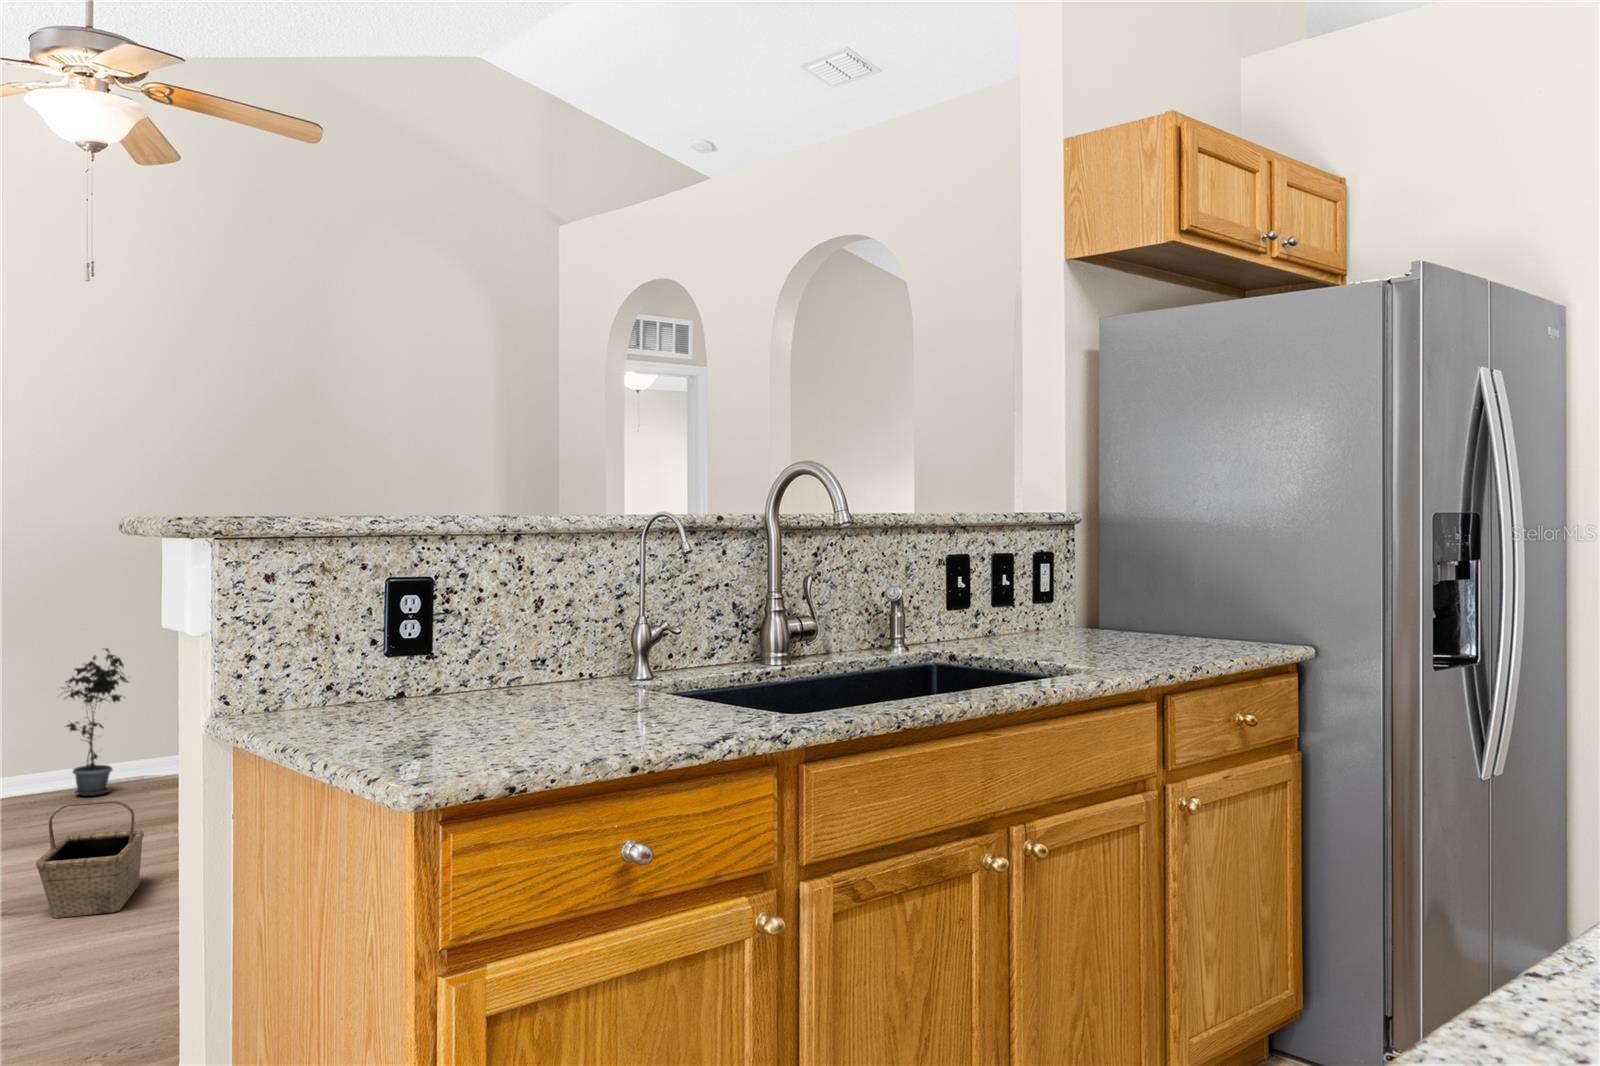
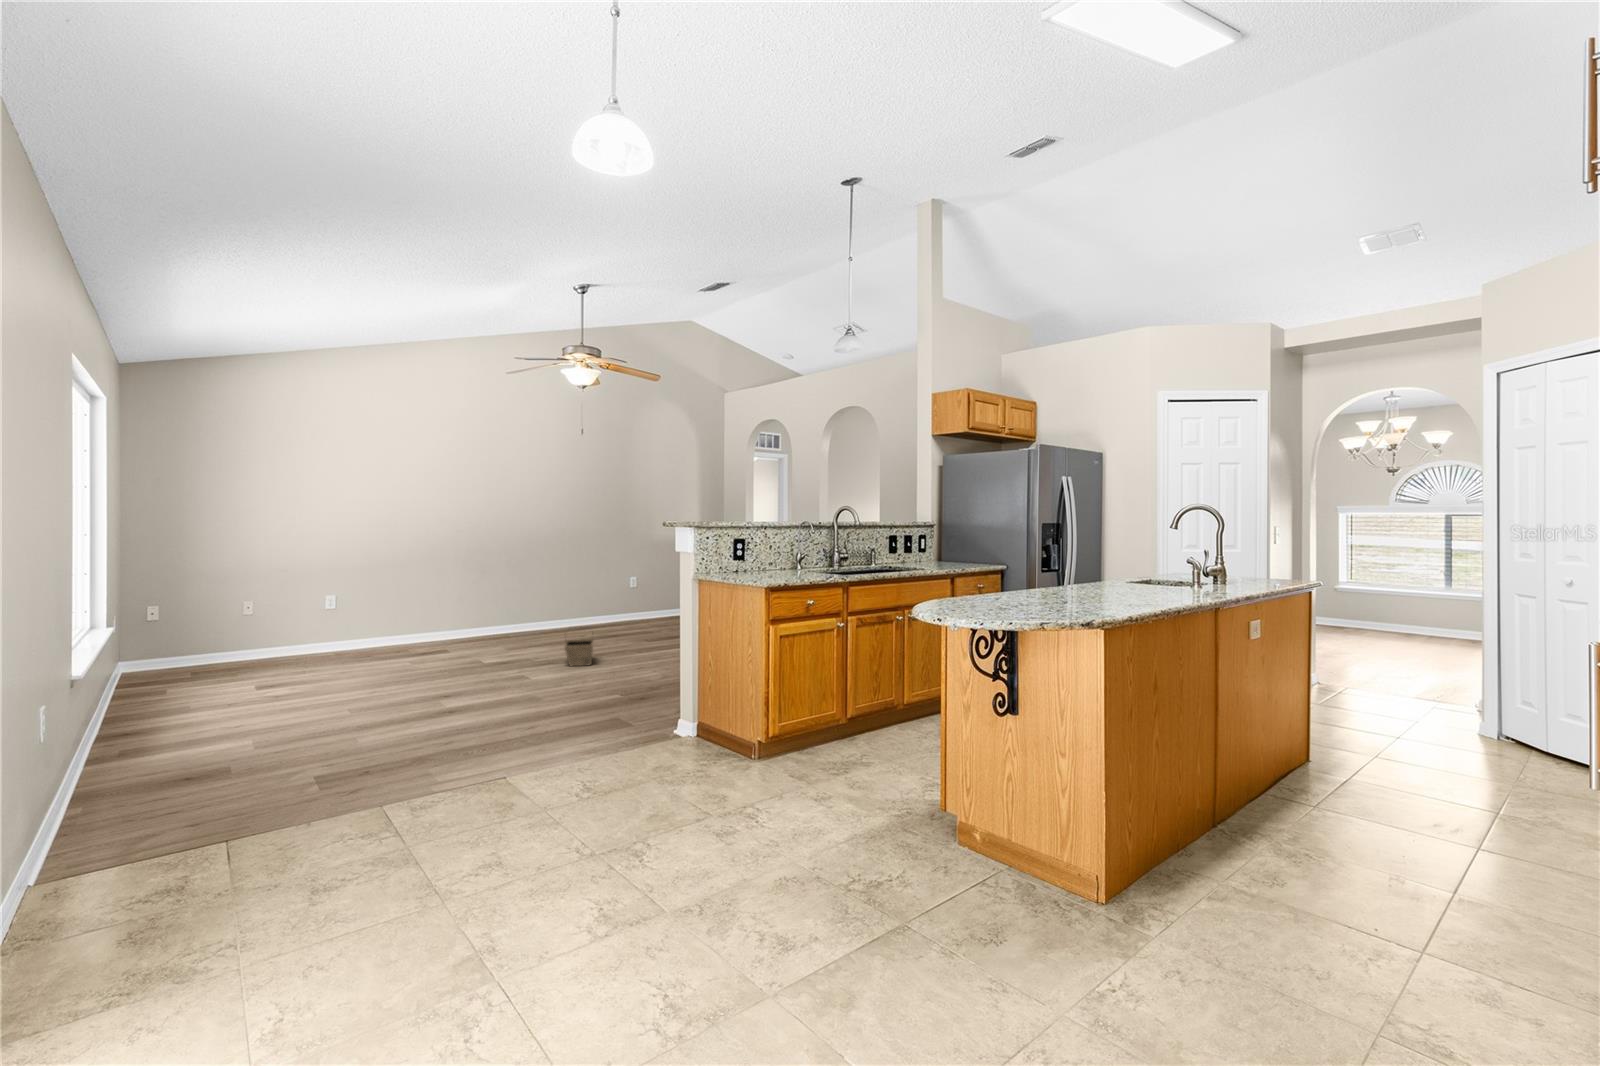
potted plant: present [65,649,128,796] -> none [534,576,562,636]

